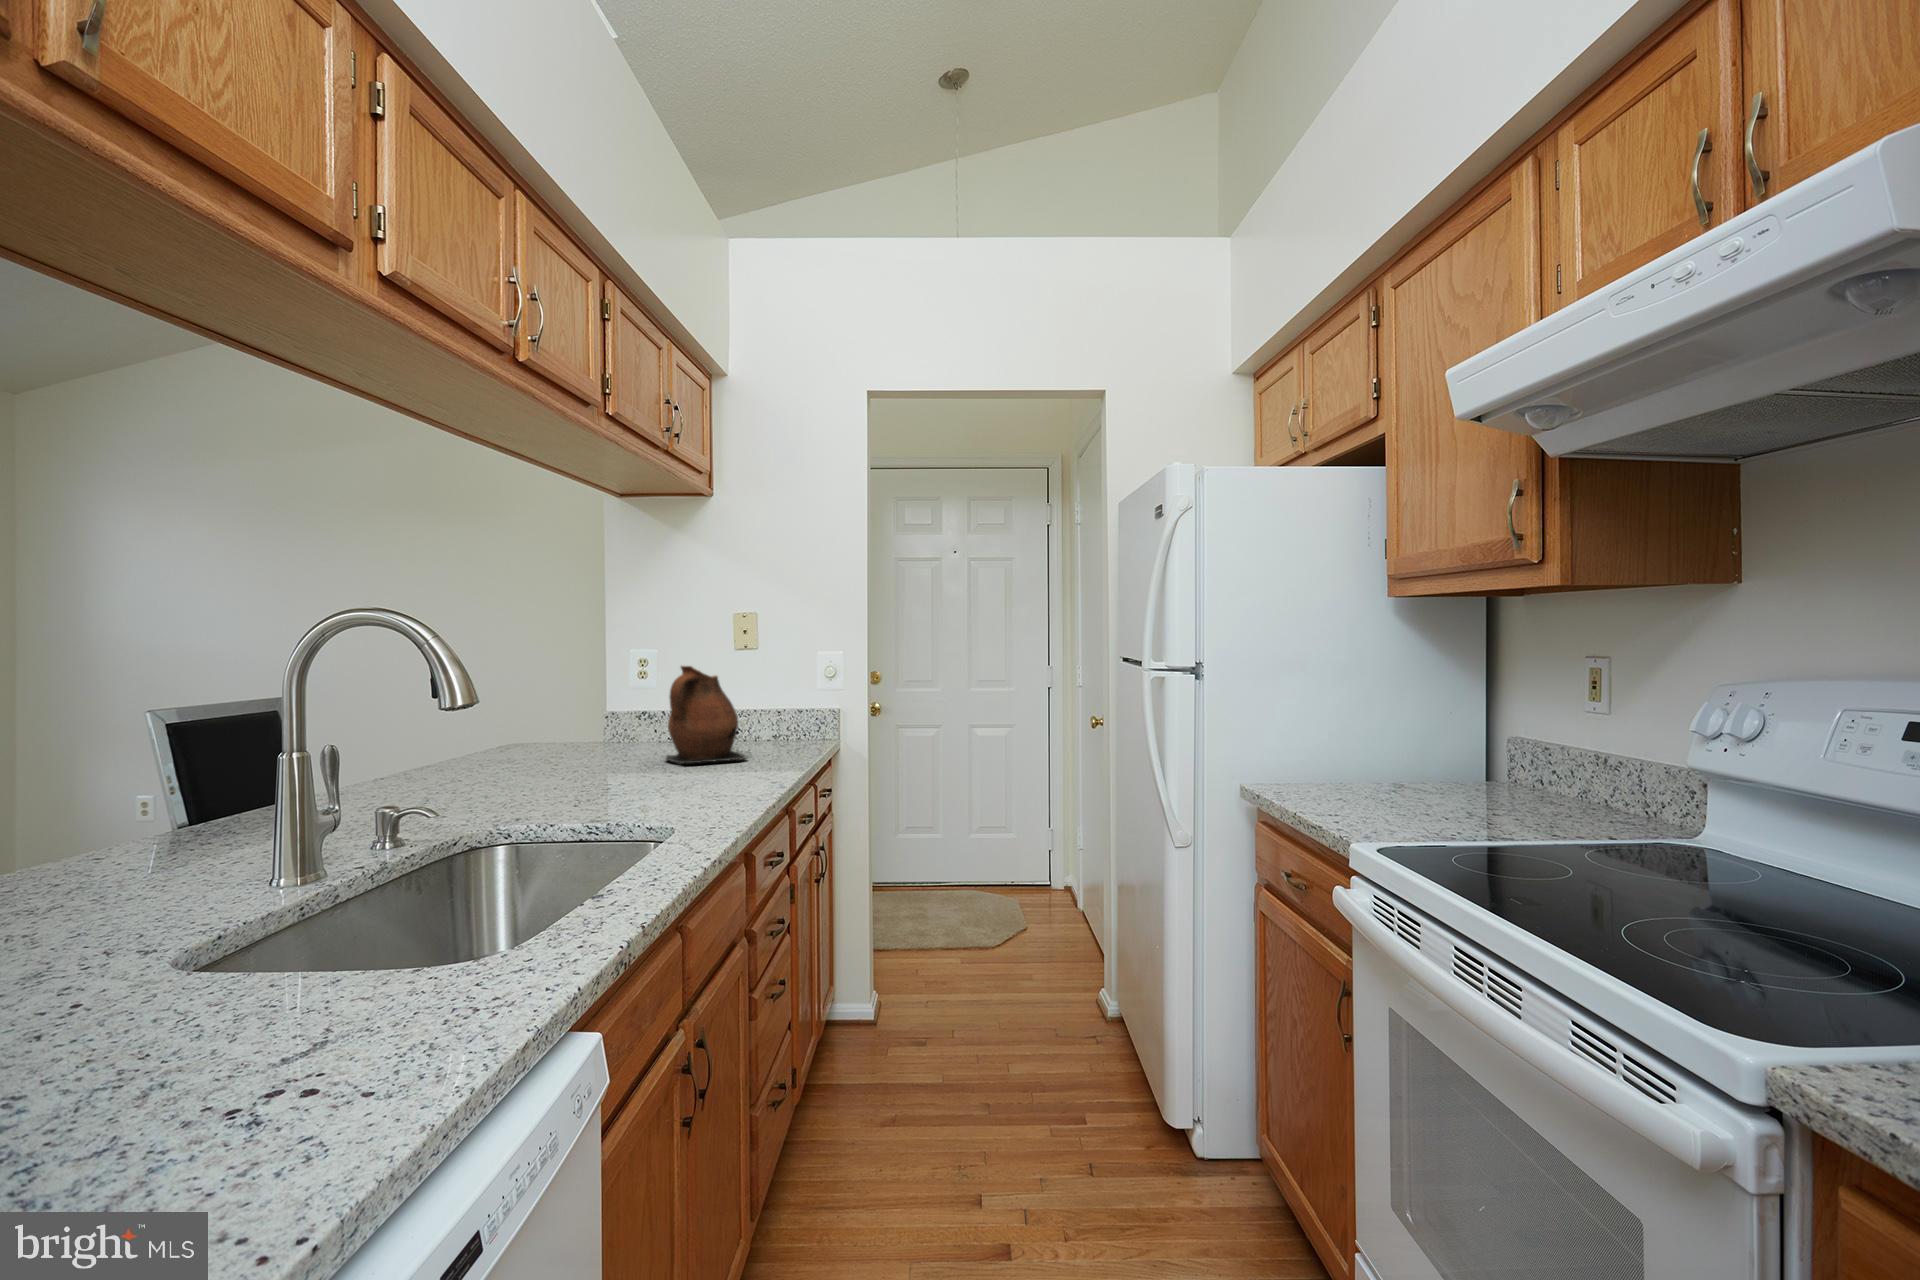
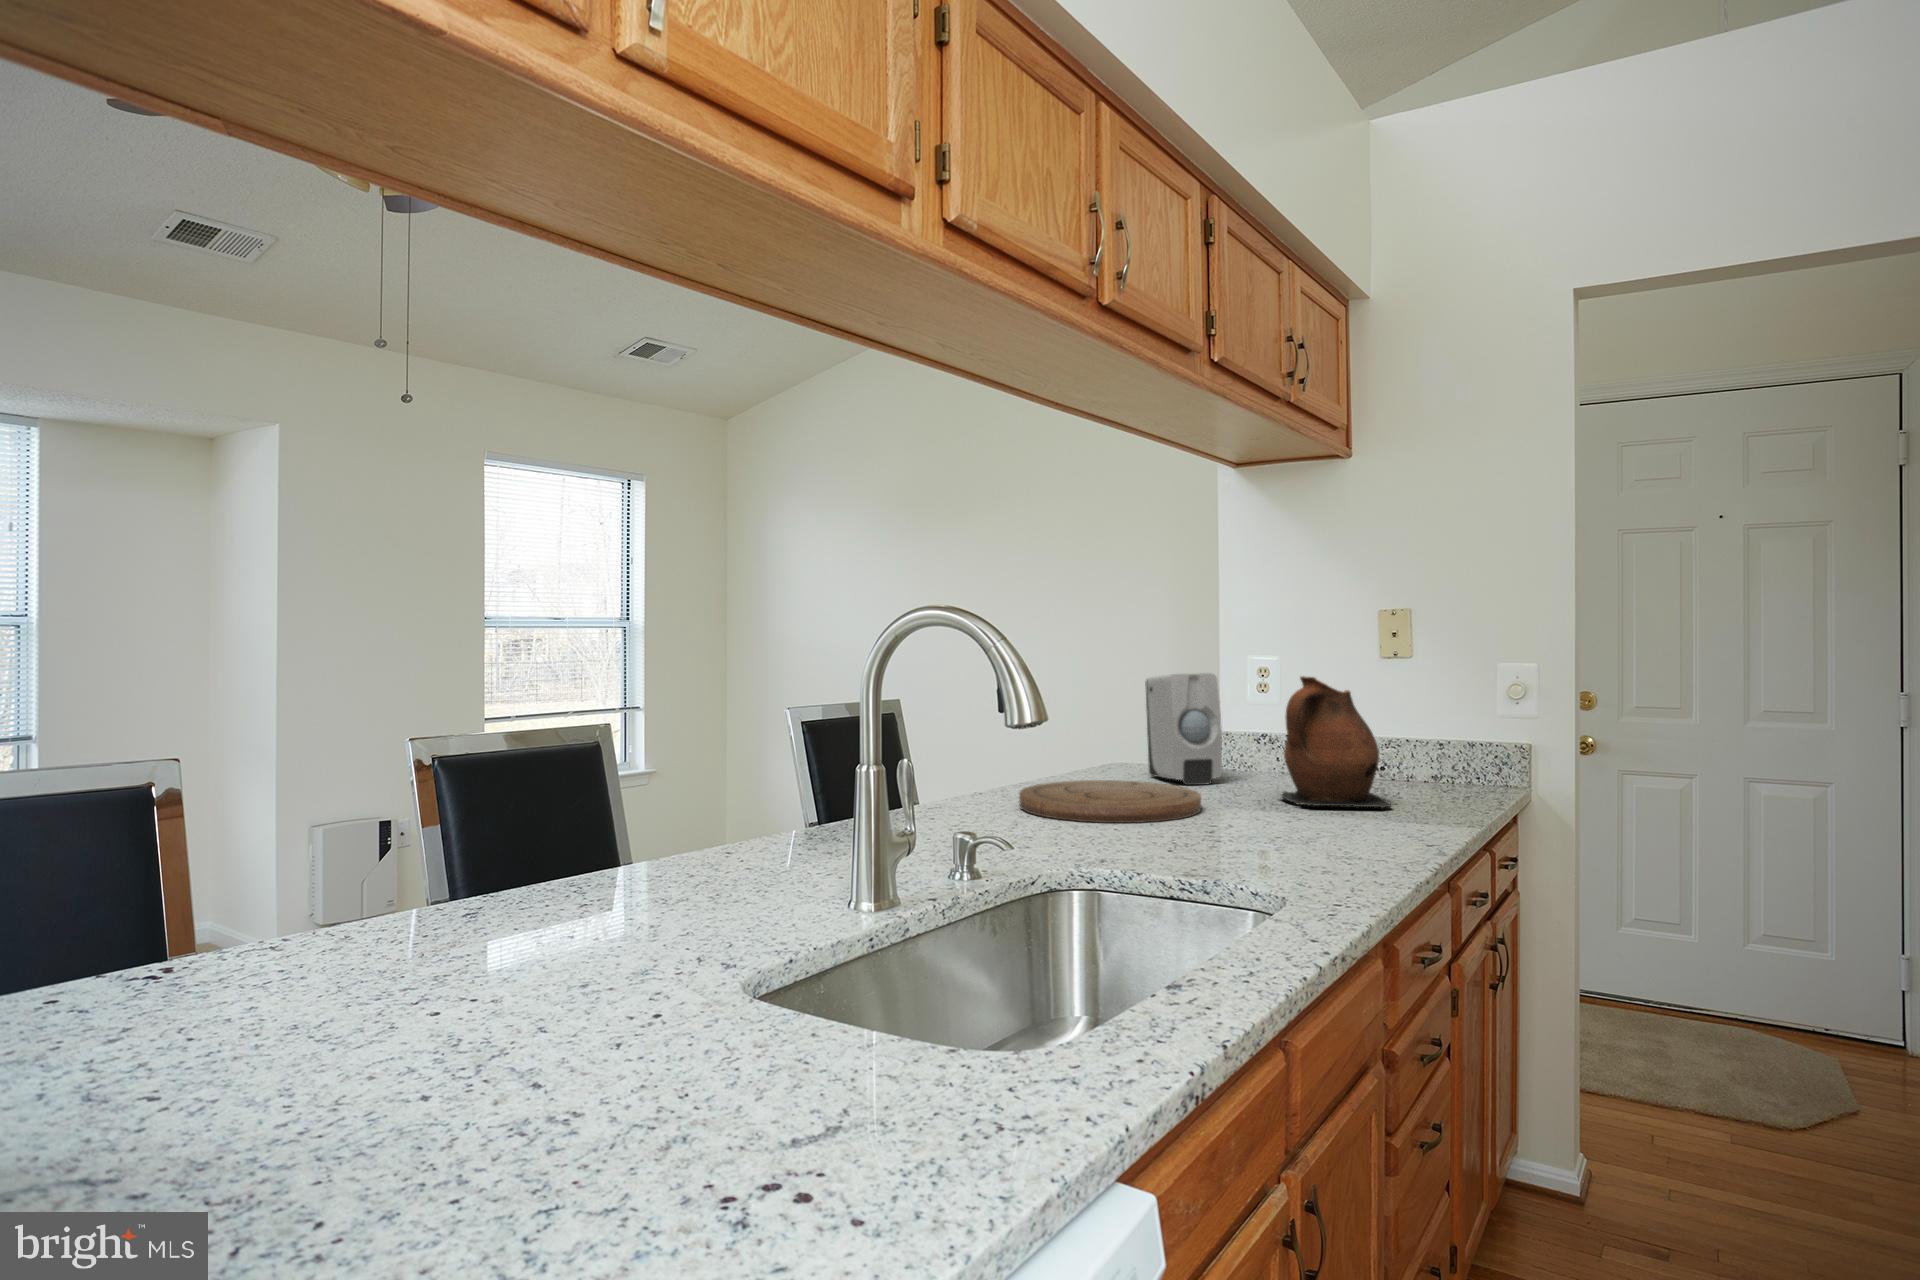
soap dispenser: none [547,665,616,757] -> present [1145,673,1222,785]
cutting board: none [428,757,601,795] -> present [1019,780,1201,823]

